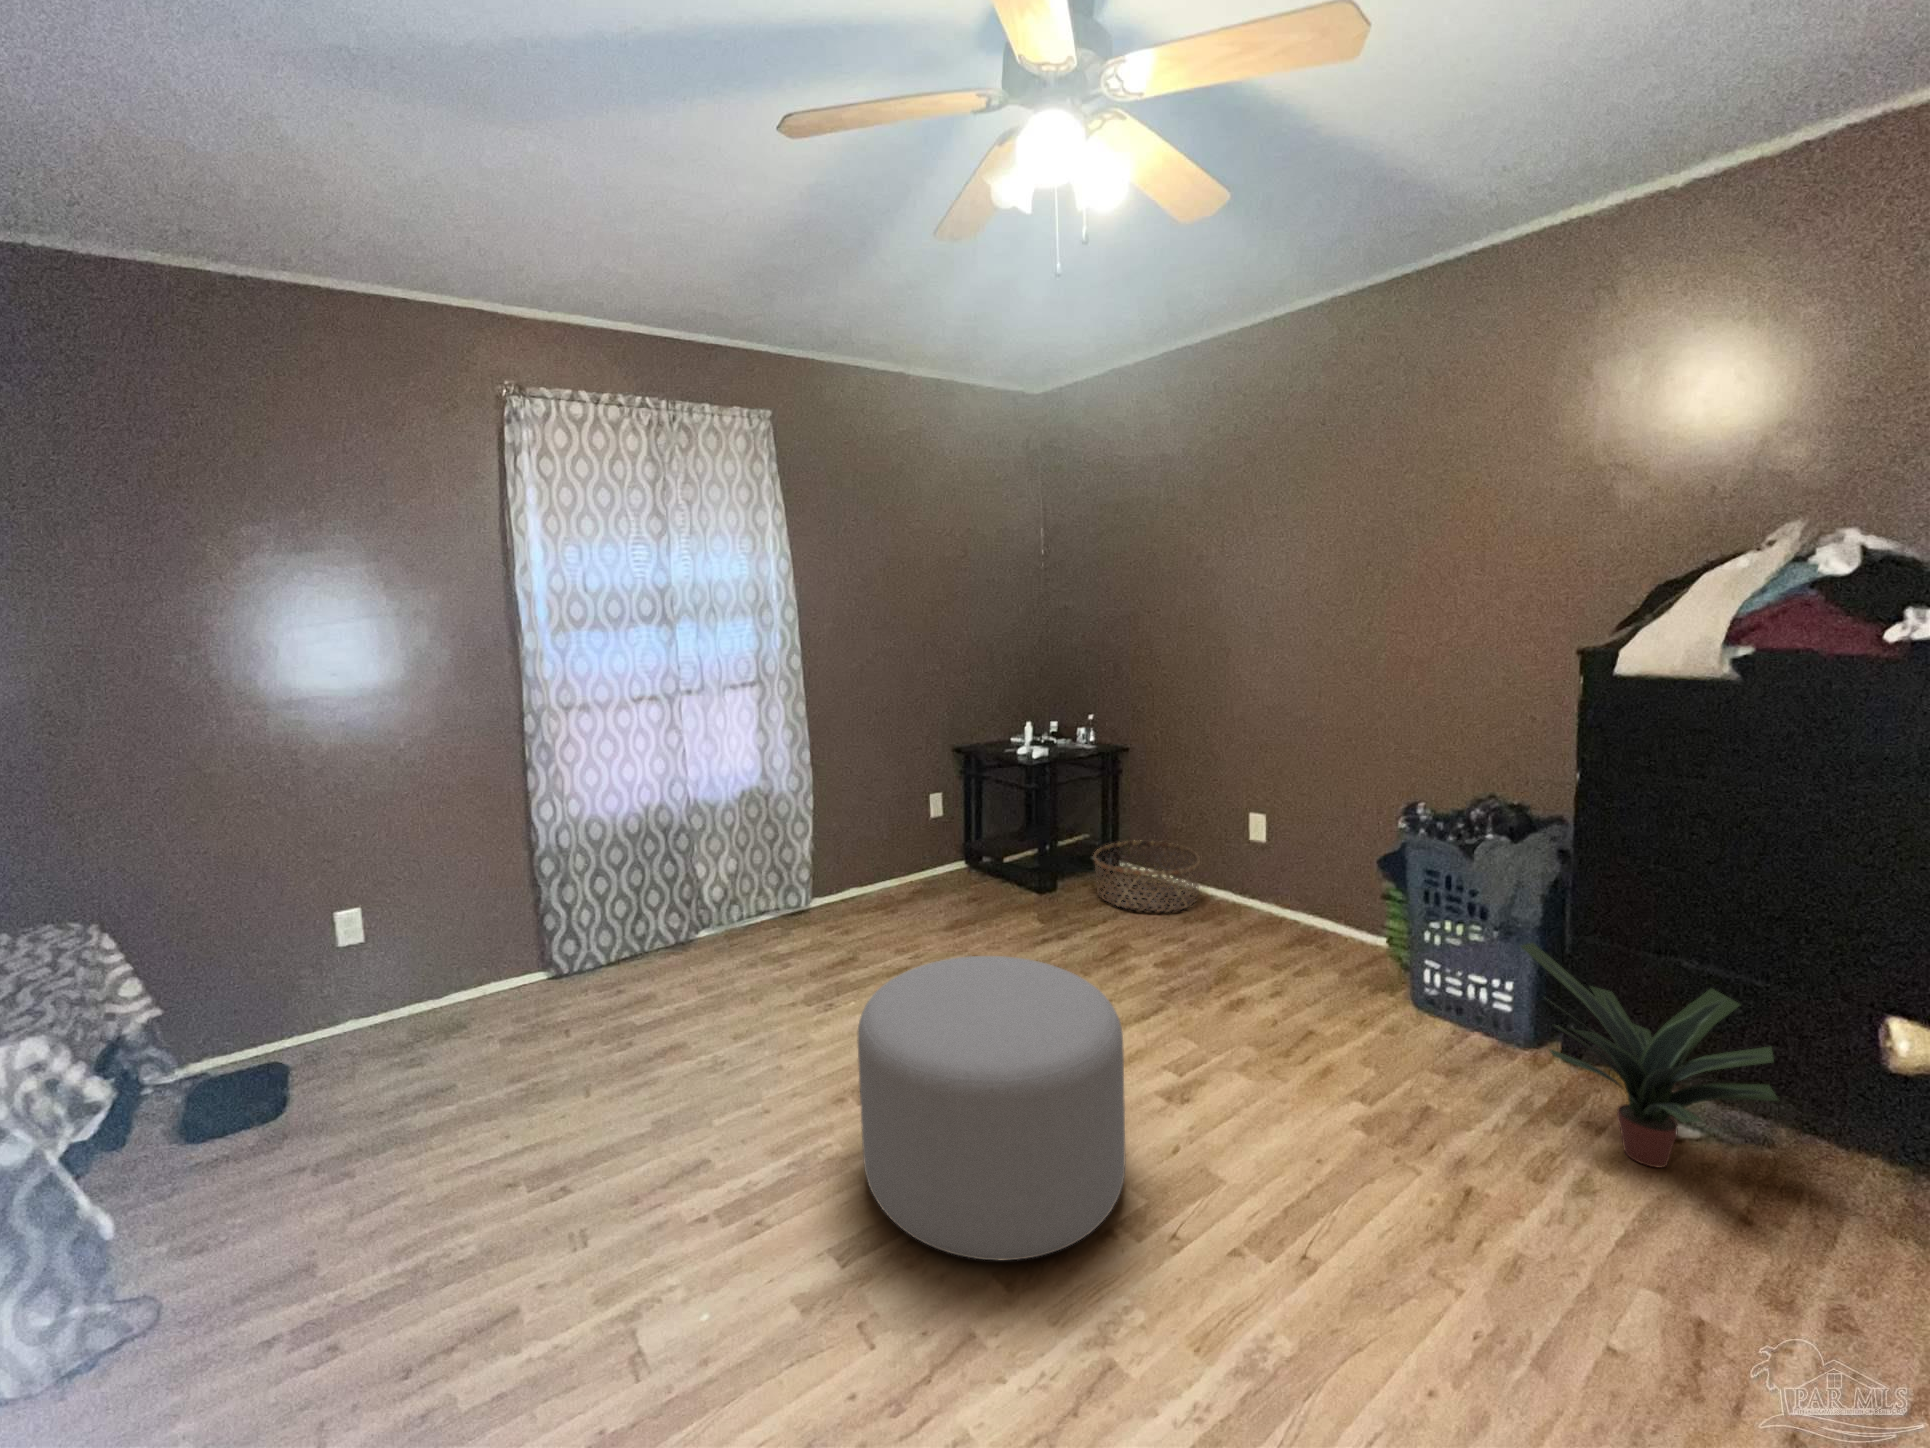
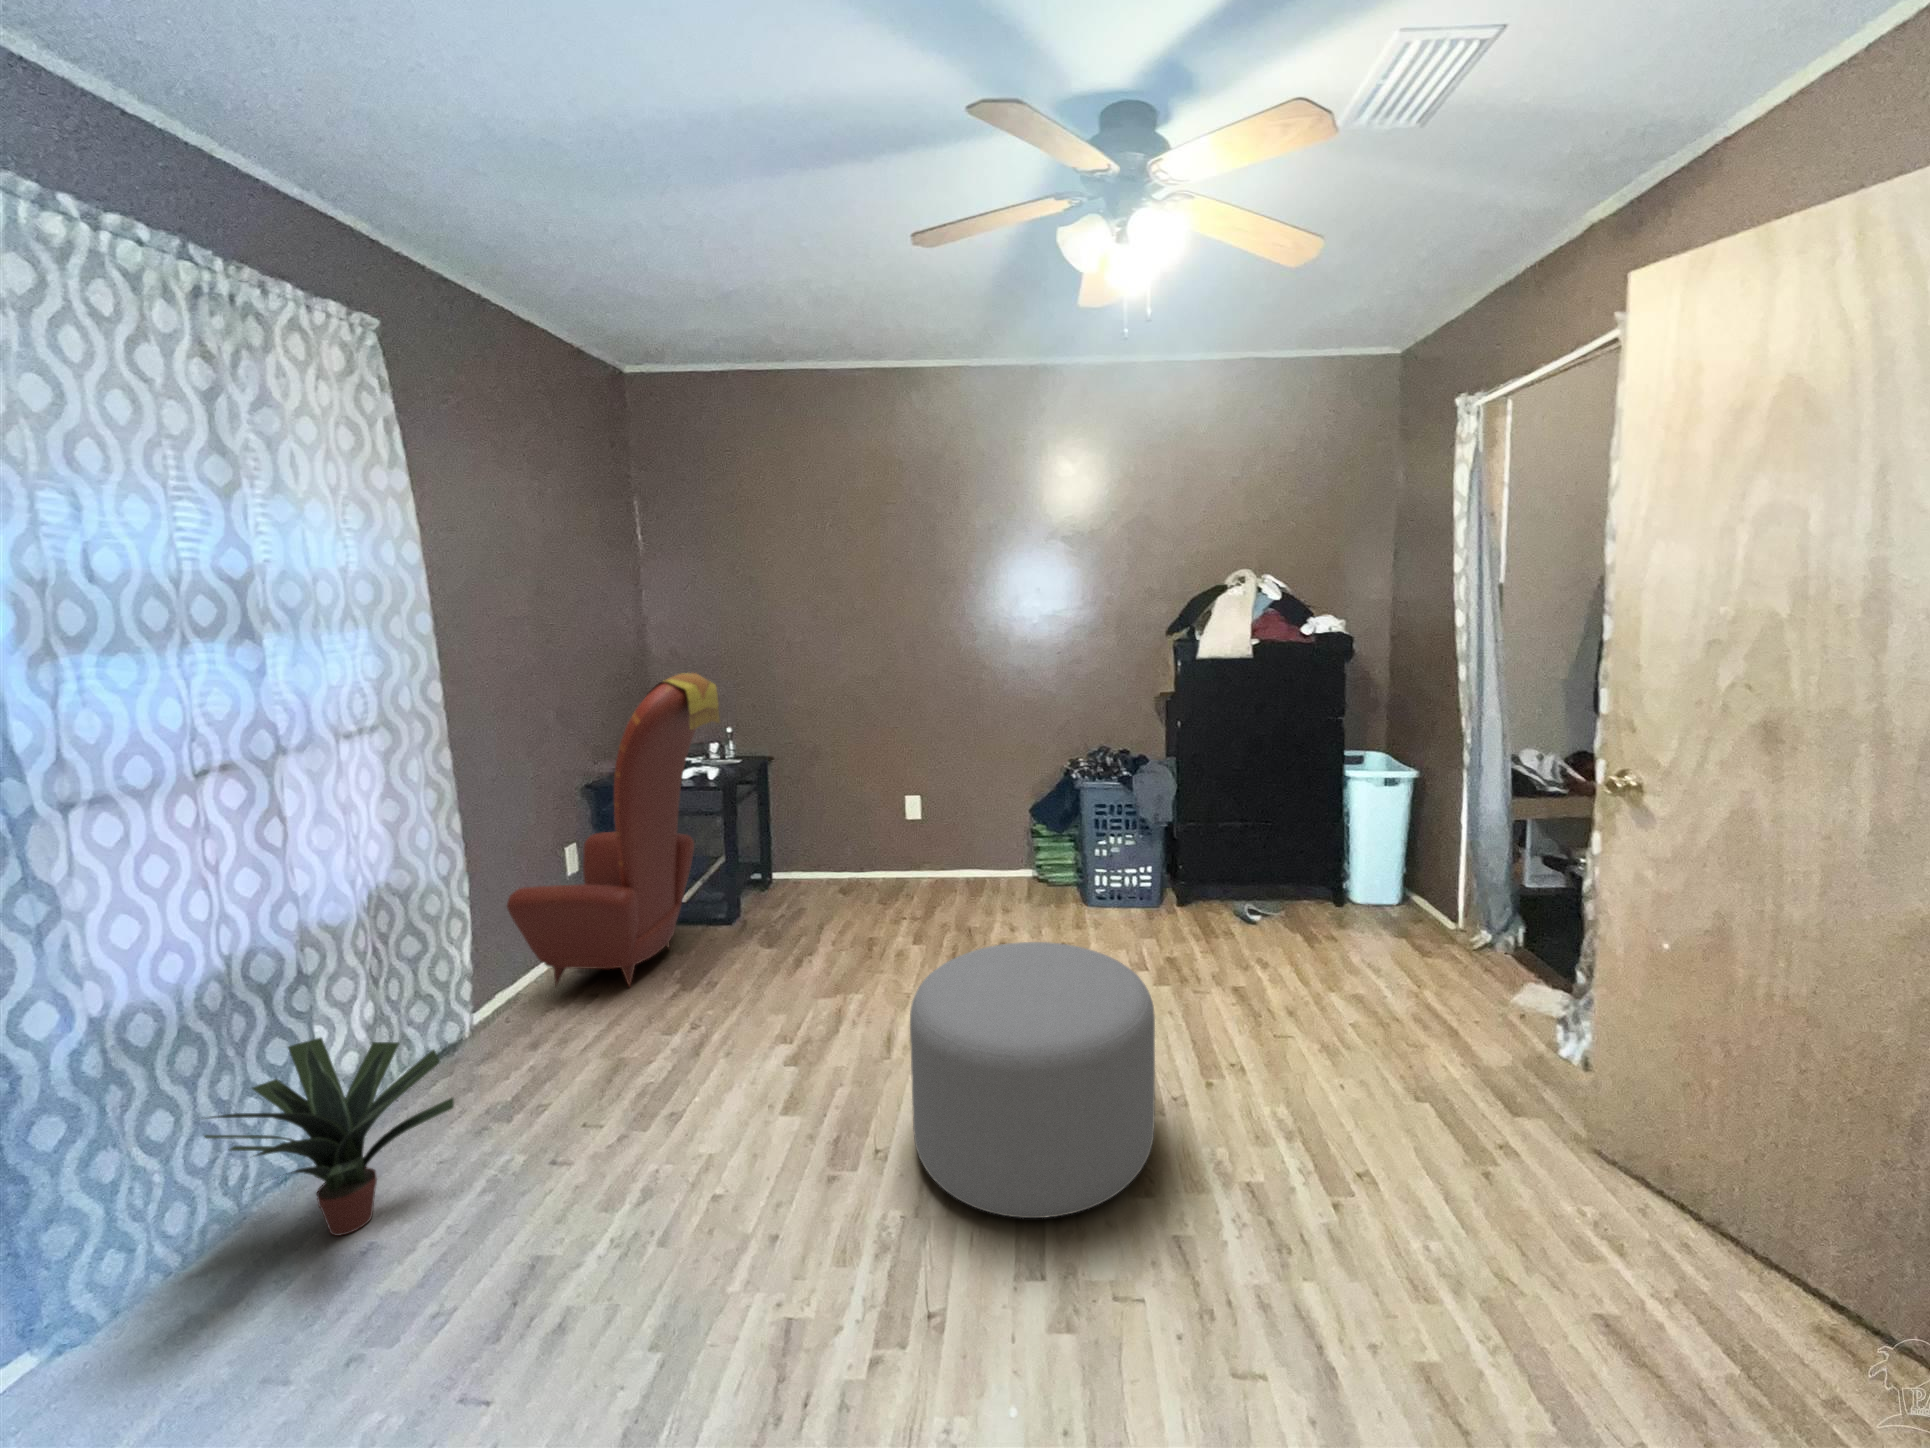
armchair: none [851,659,1008,913] -> present [507,673,719,987]
basket: present [1094,840,1200,912] -> none [781,840,884,911]
potted plant: present [1521,943,1778,1168] -> present [204,1038,454,1236]

